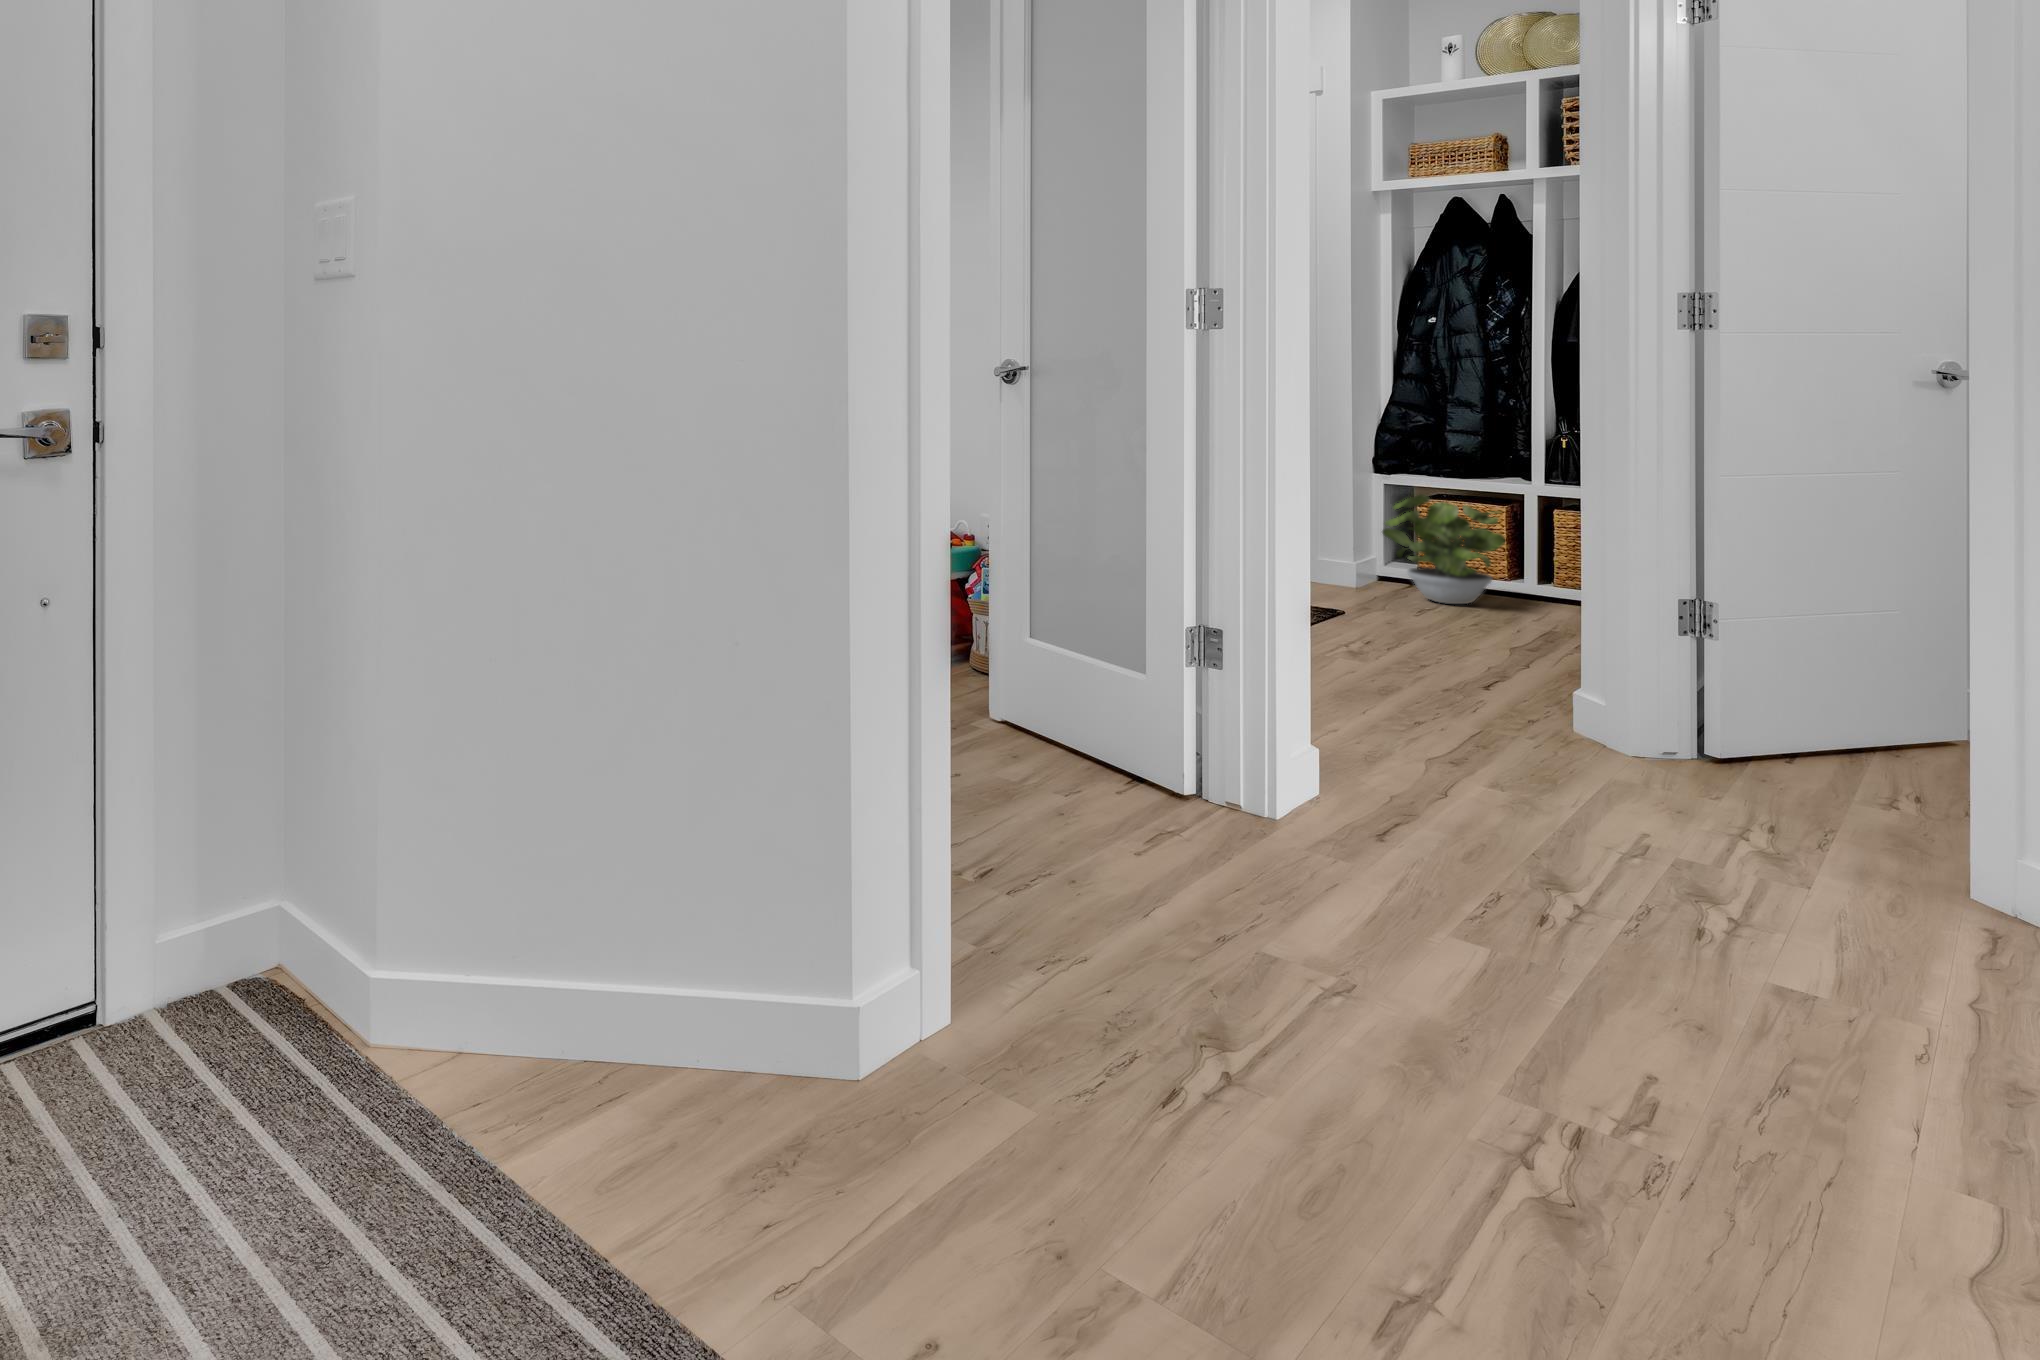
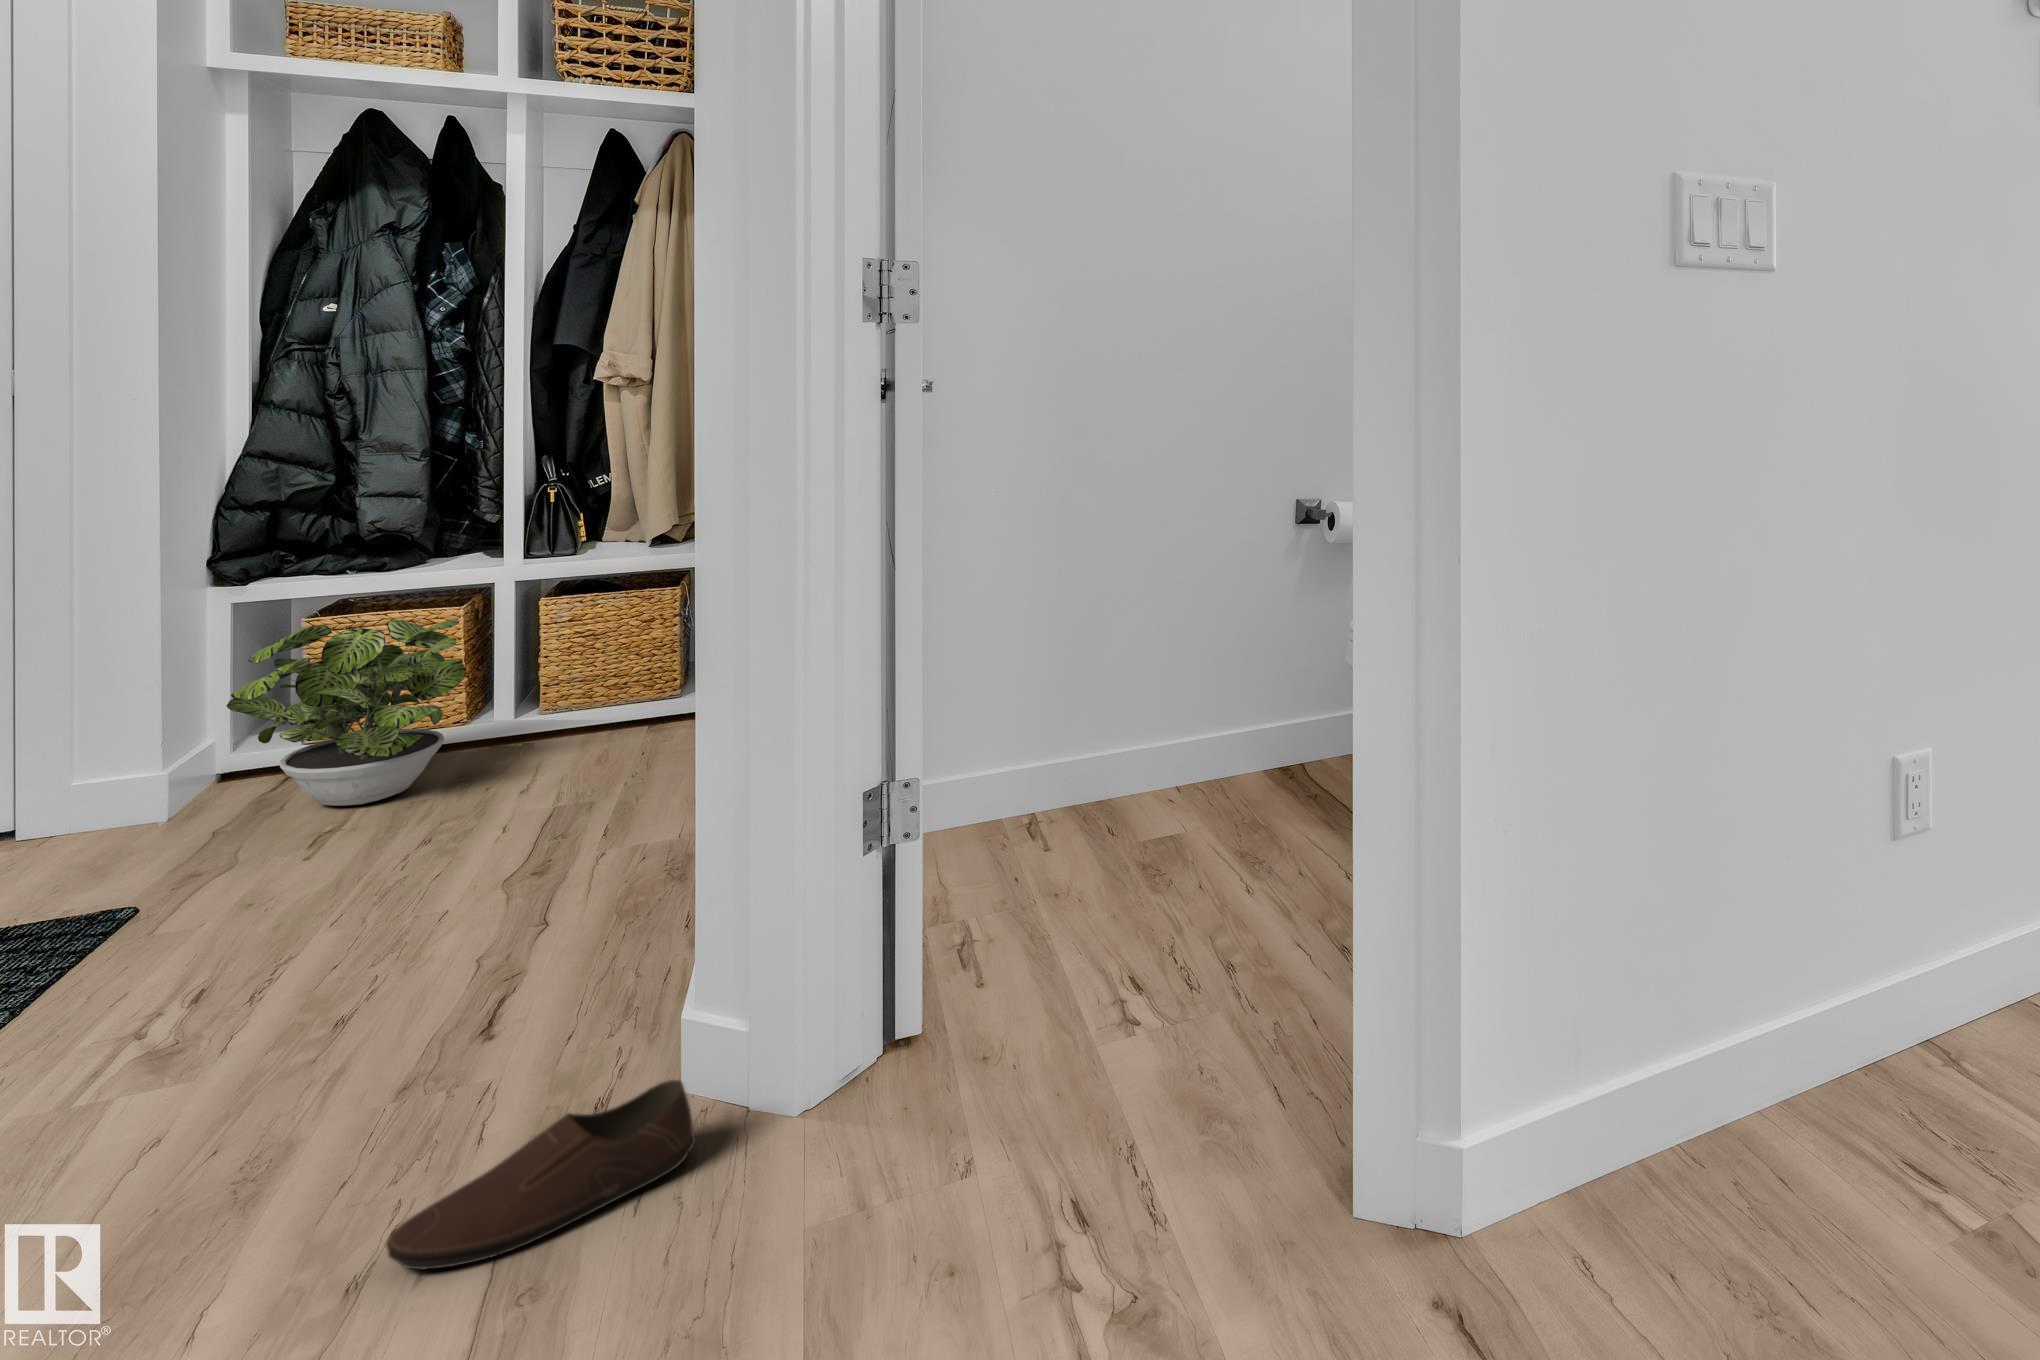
shoe: none [1435,688,1580,736] -> present [387,1080,696,1269]

